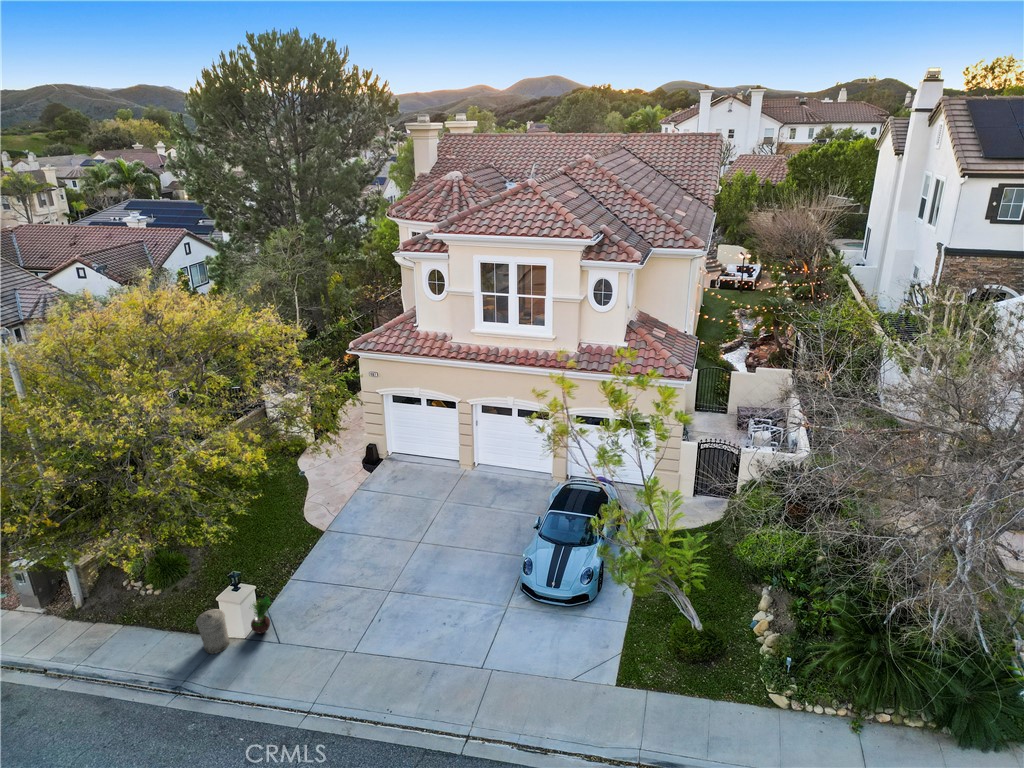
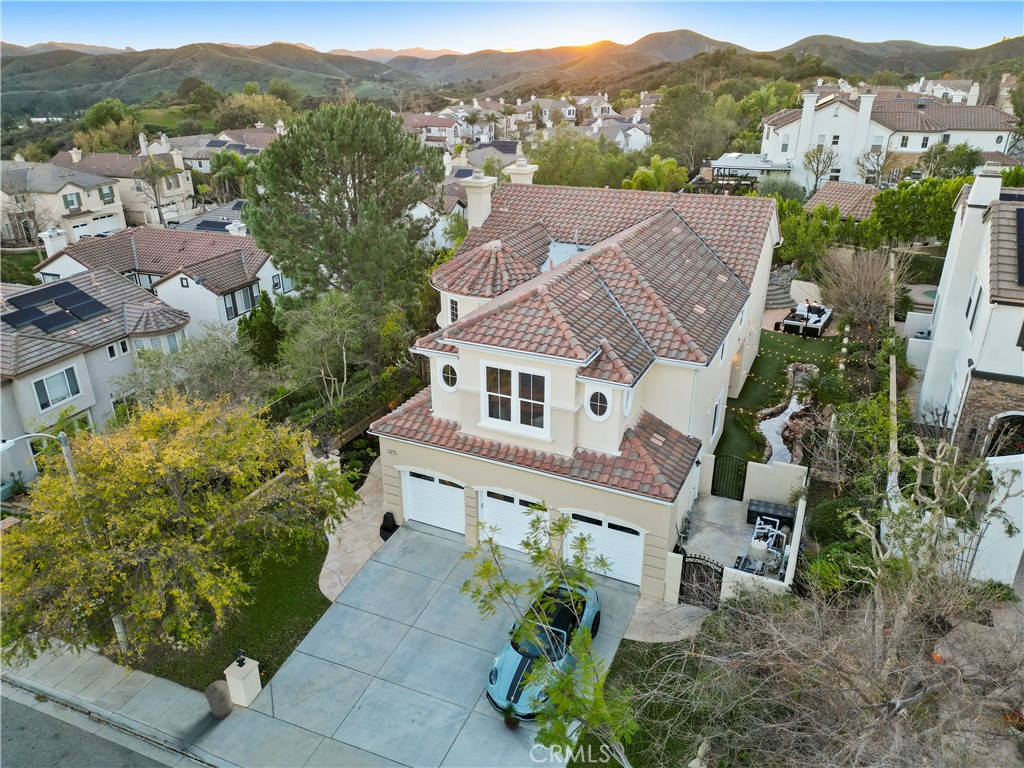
potted tree: present [251,599,270,633] -> present [499,702,520,729]

